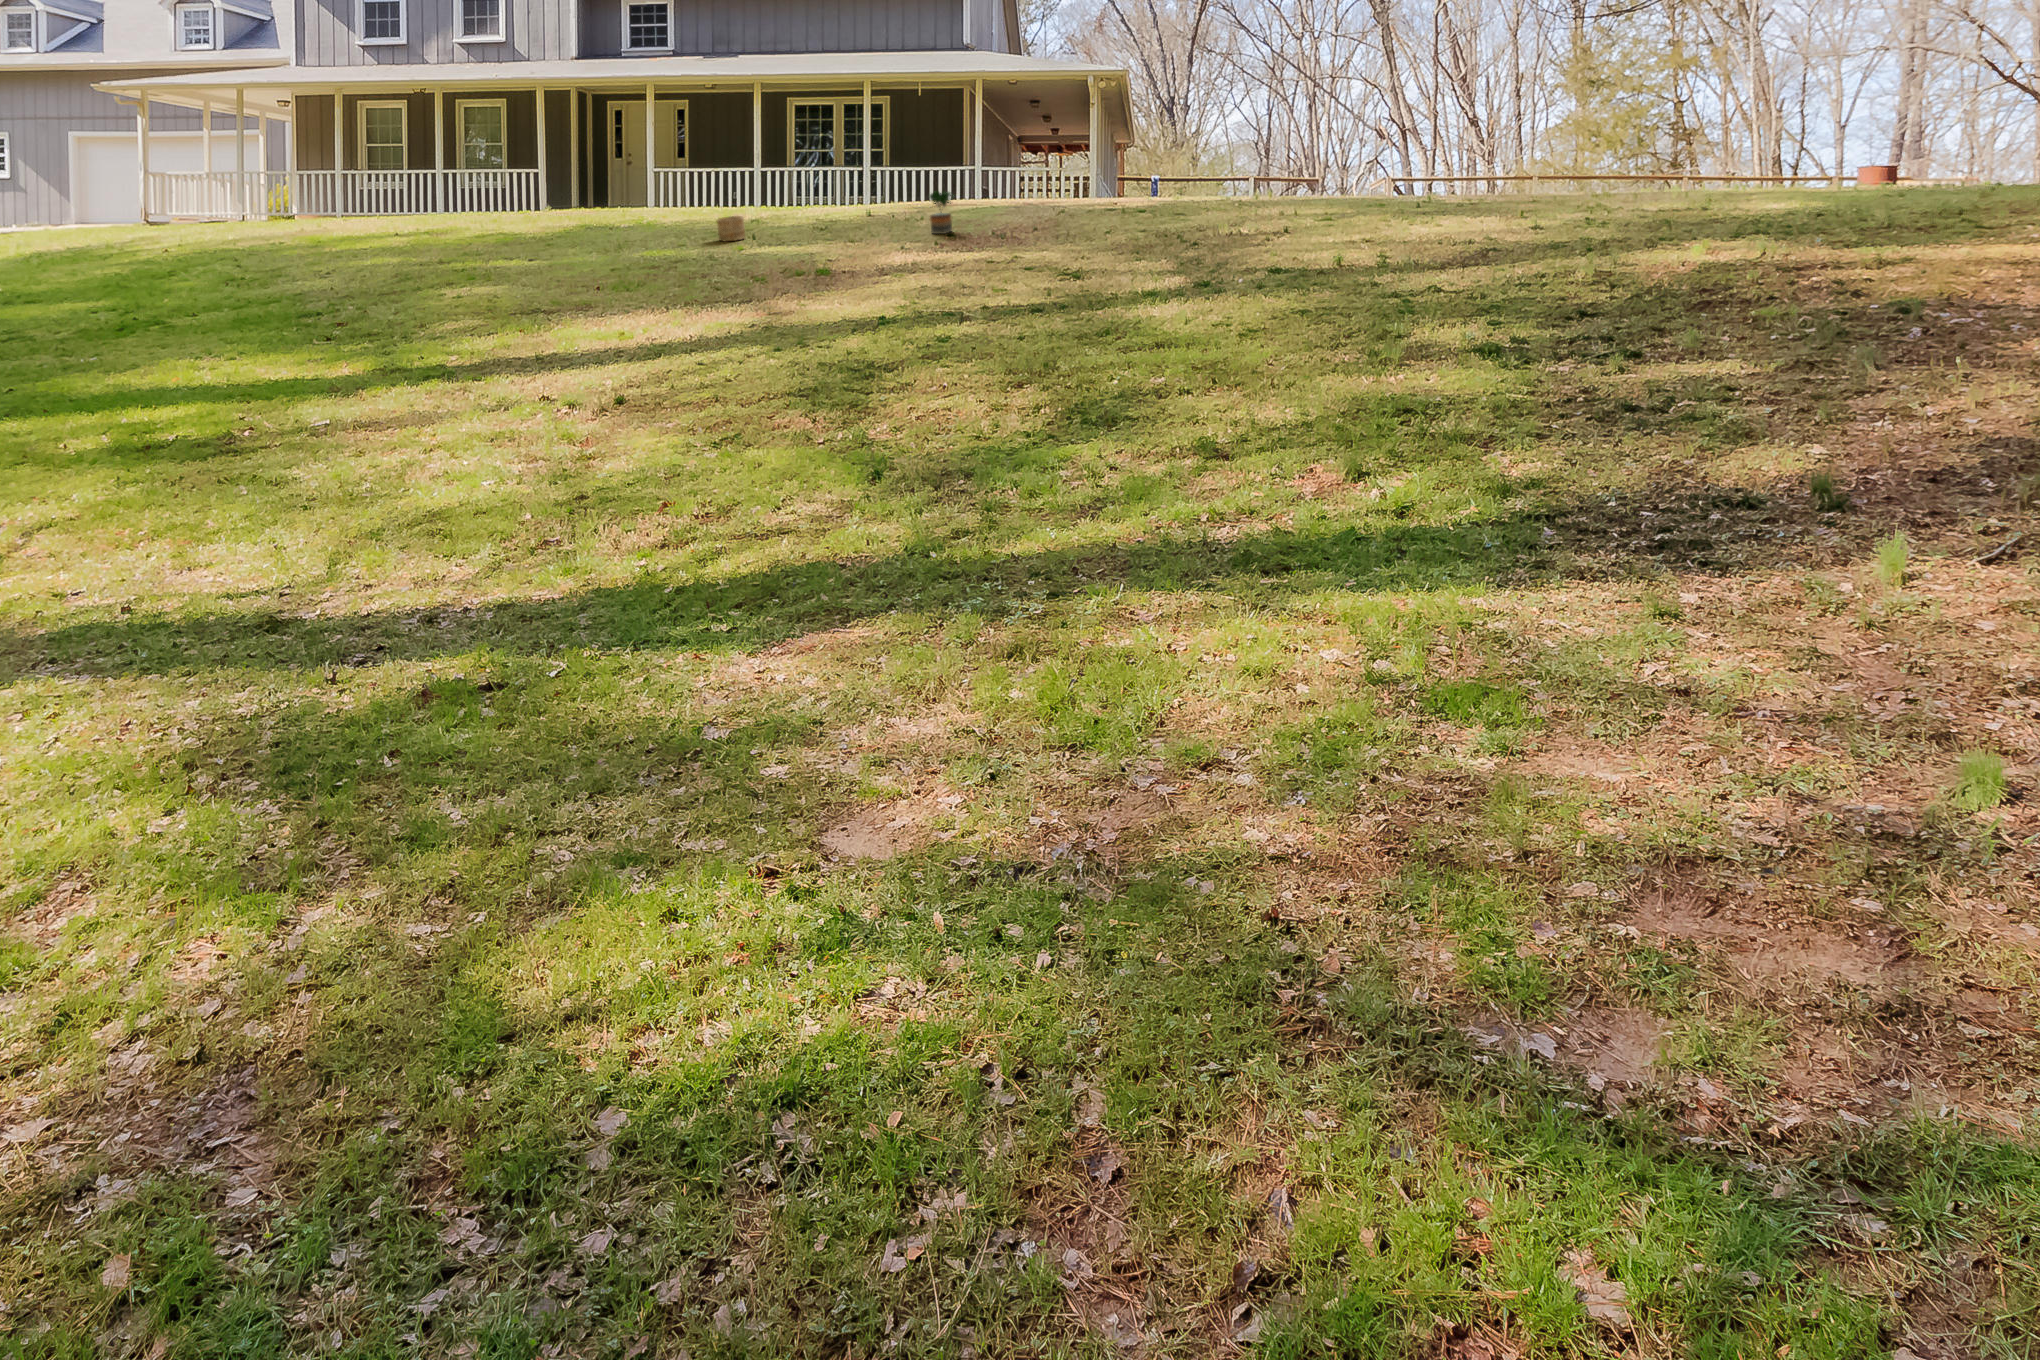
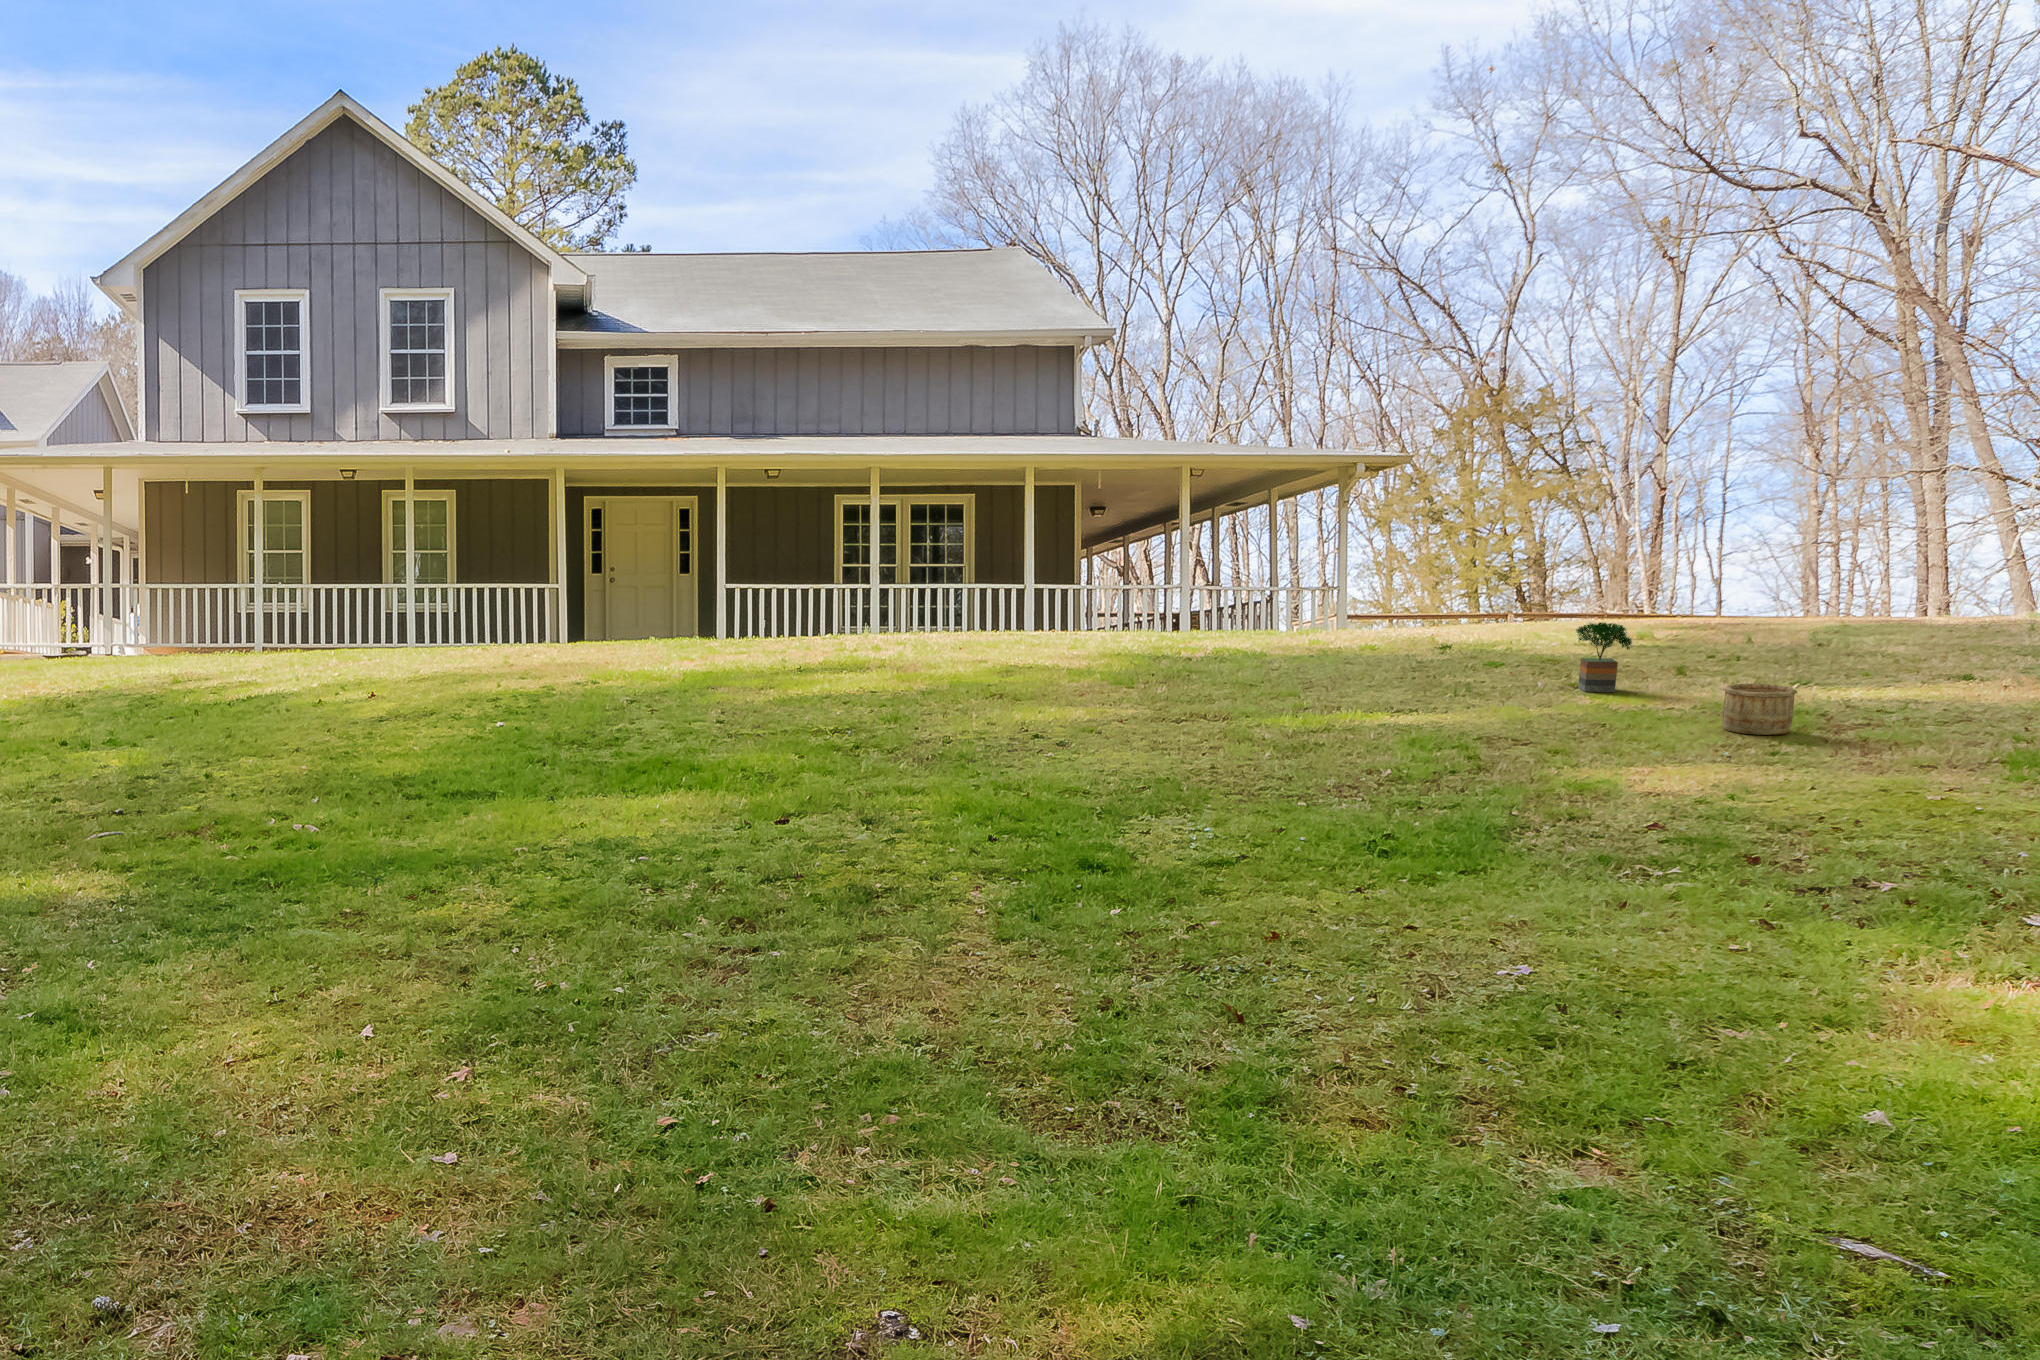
wooden bucket: present [717,216,745,241] -> present [1722,683,1797,735]

